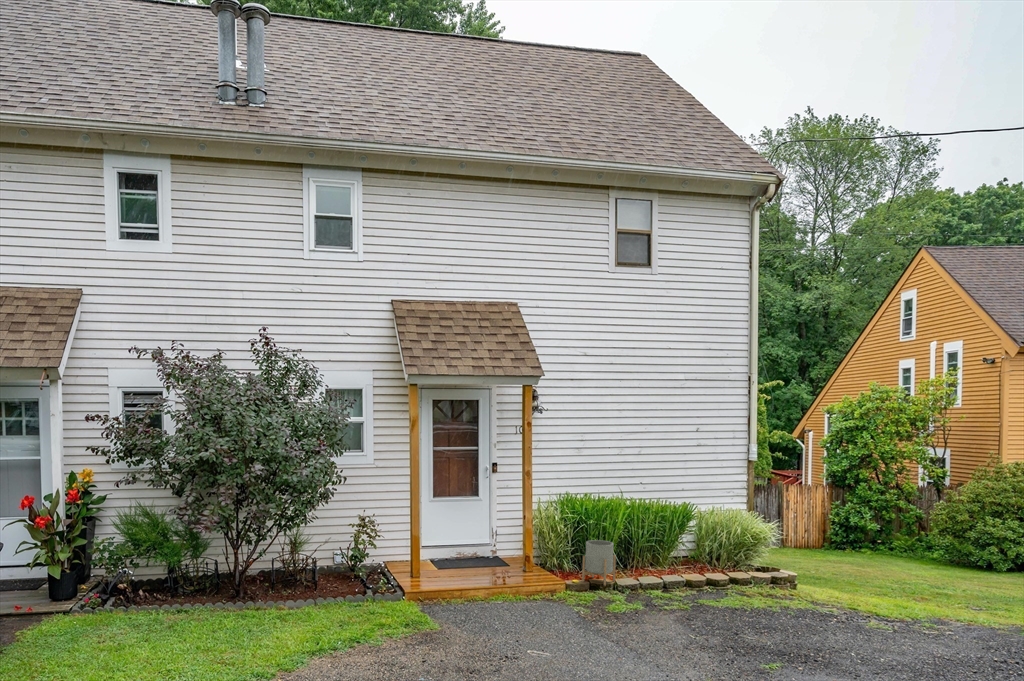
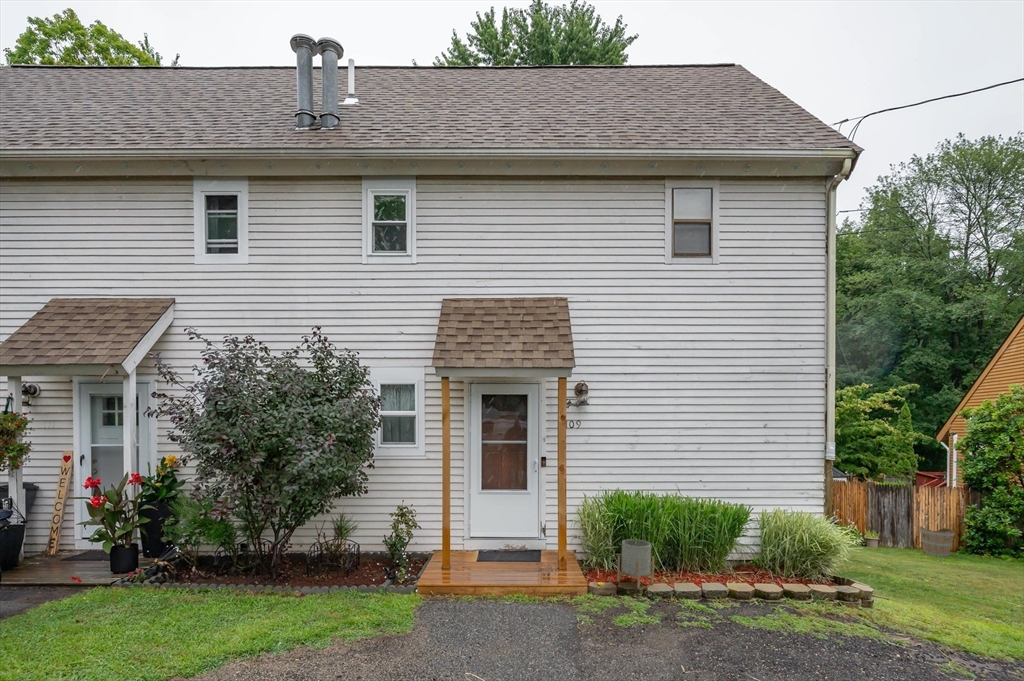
wooden bucket: none [796,522,826,550] -> present [919,526,954,556]

